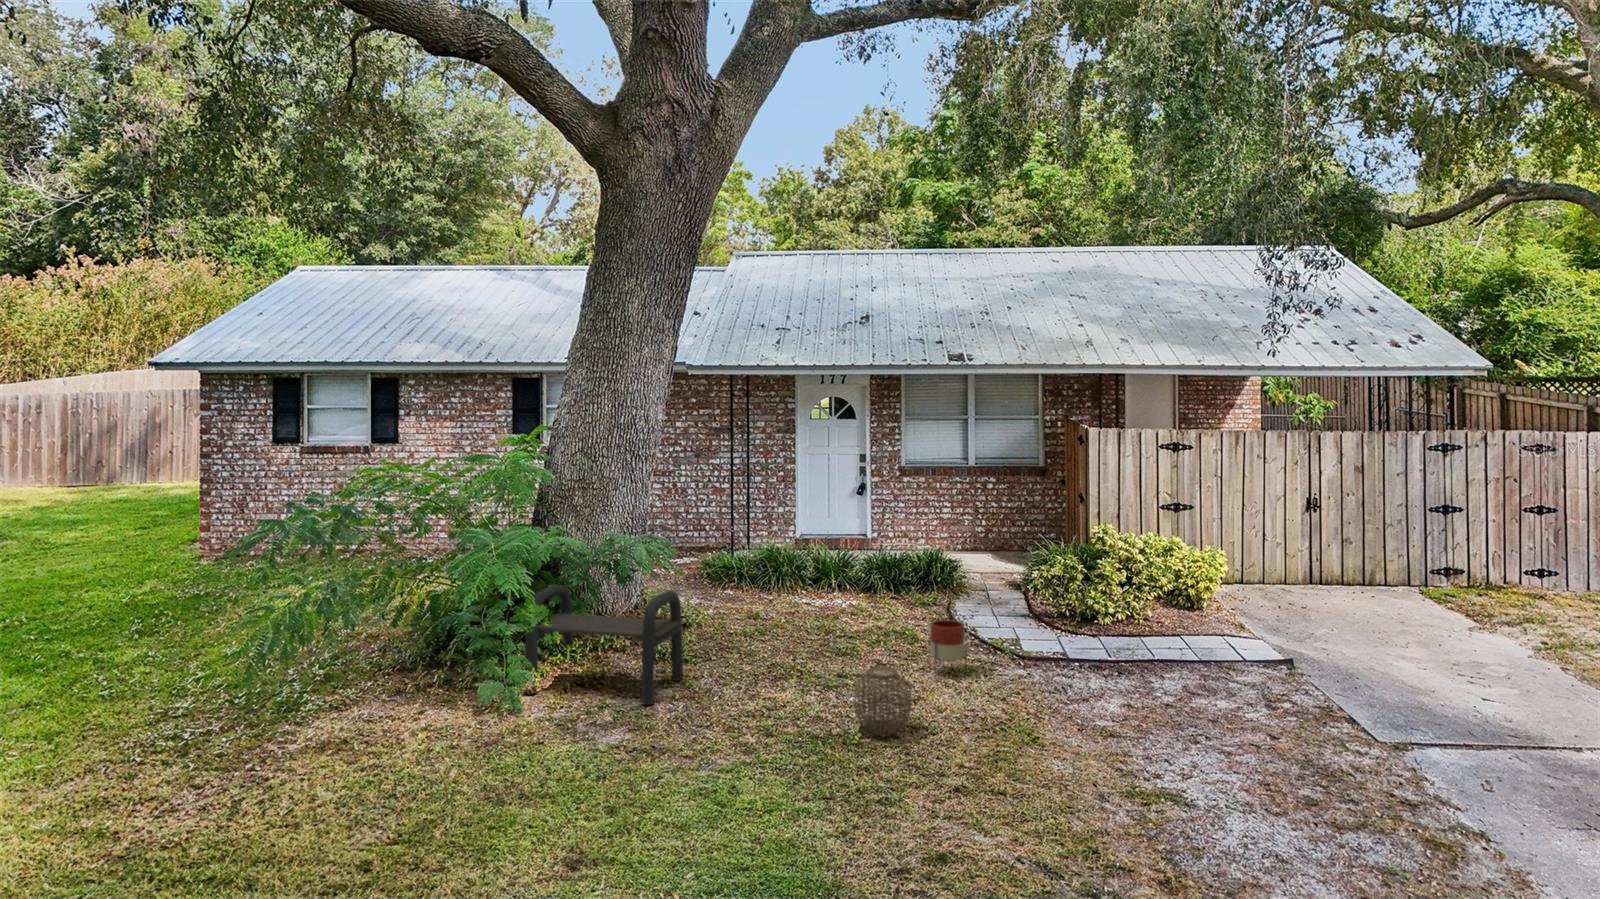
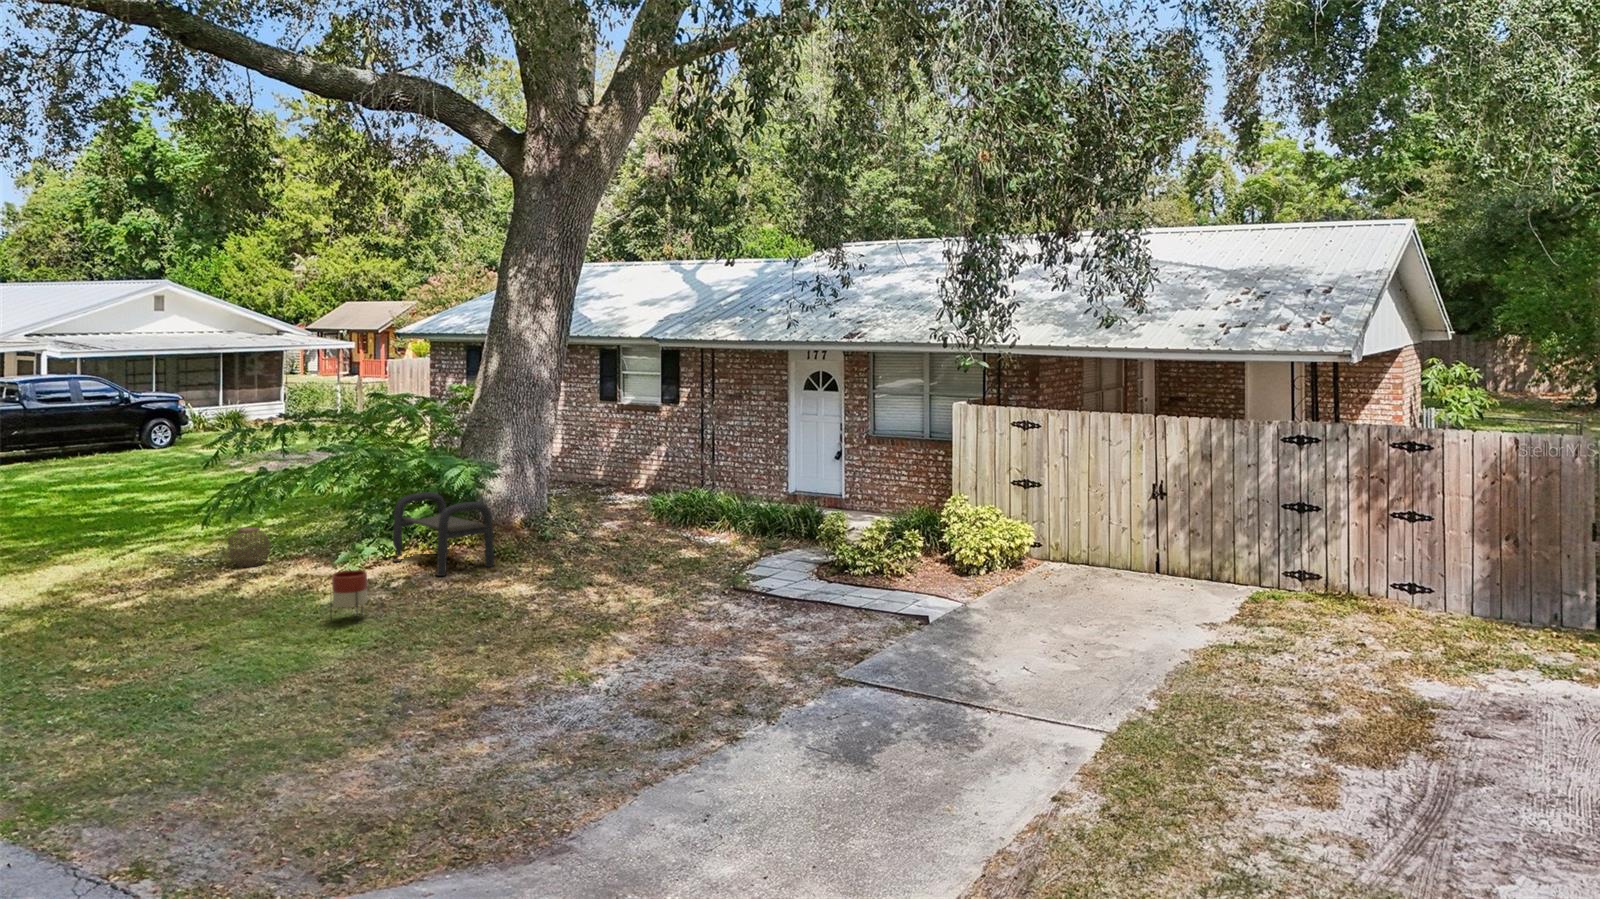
planter: present [930,620,967,662] -> present [330,570,368,613]
woven basket: present [853,666,911,736] -> present [228,527,270,567]

